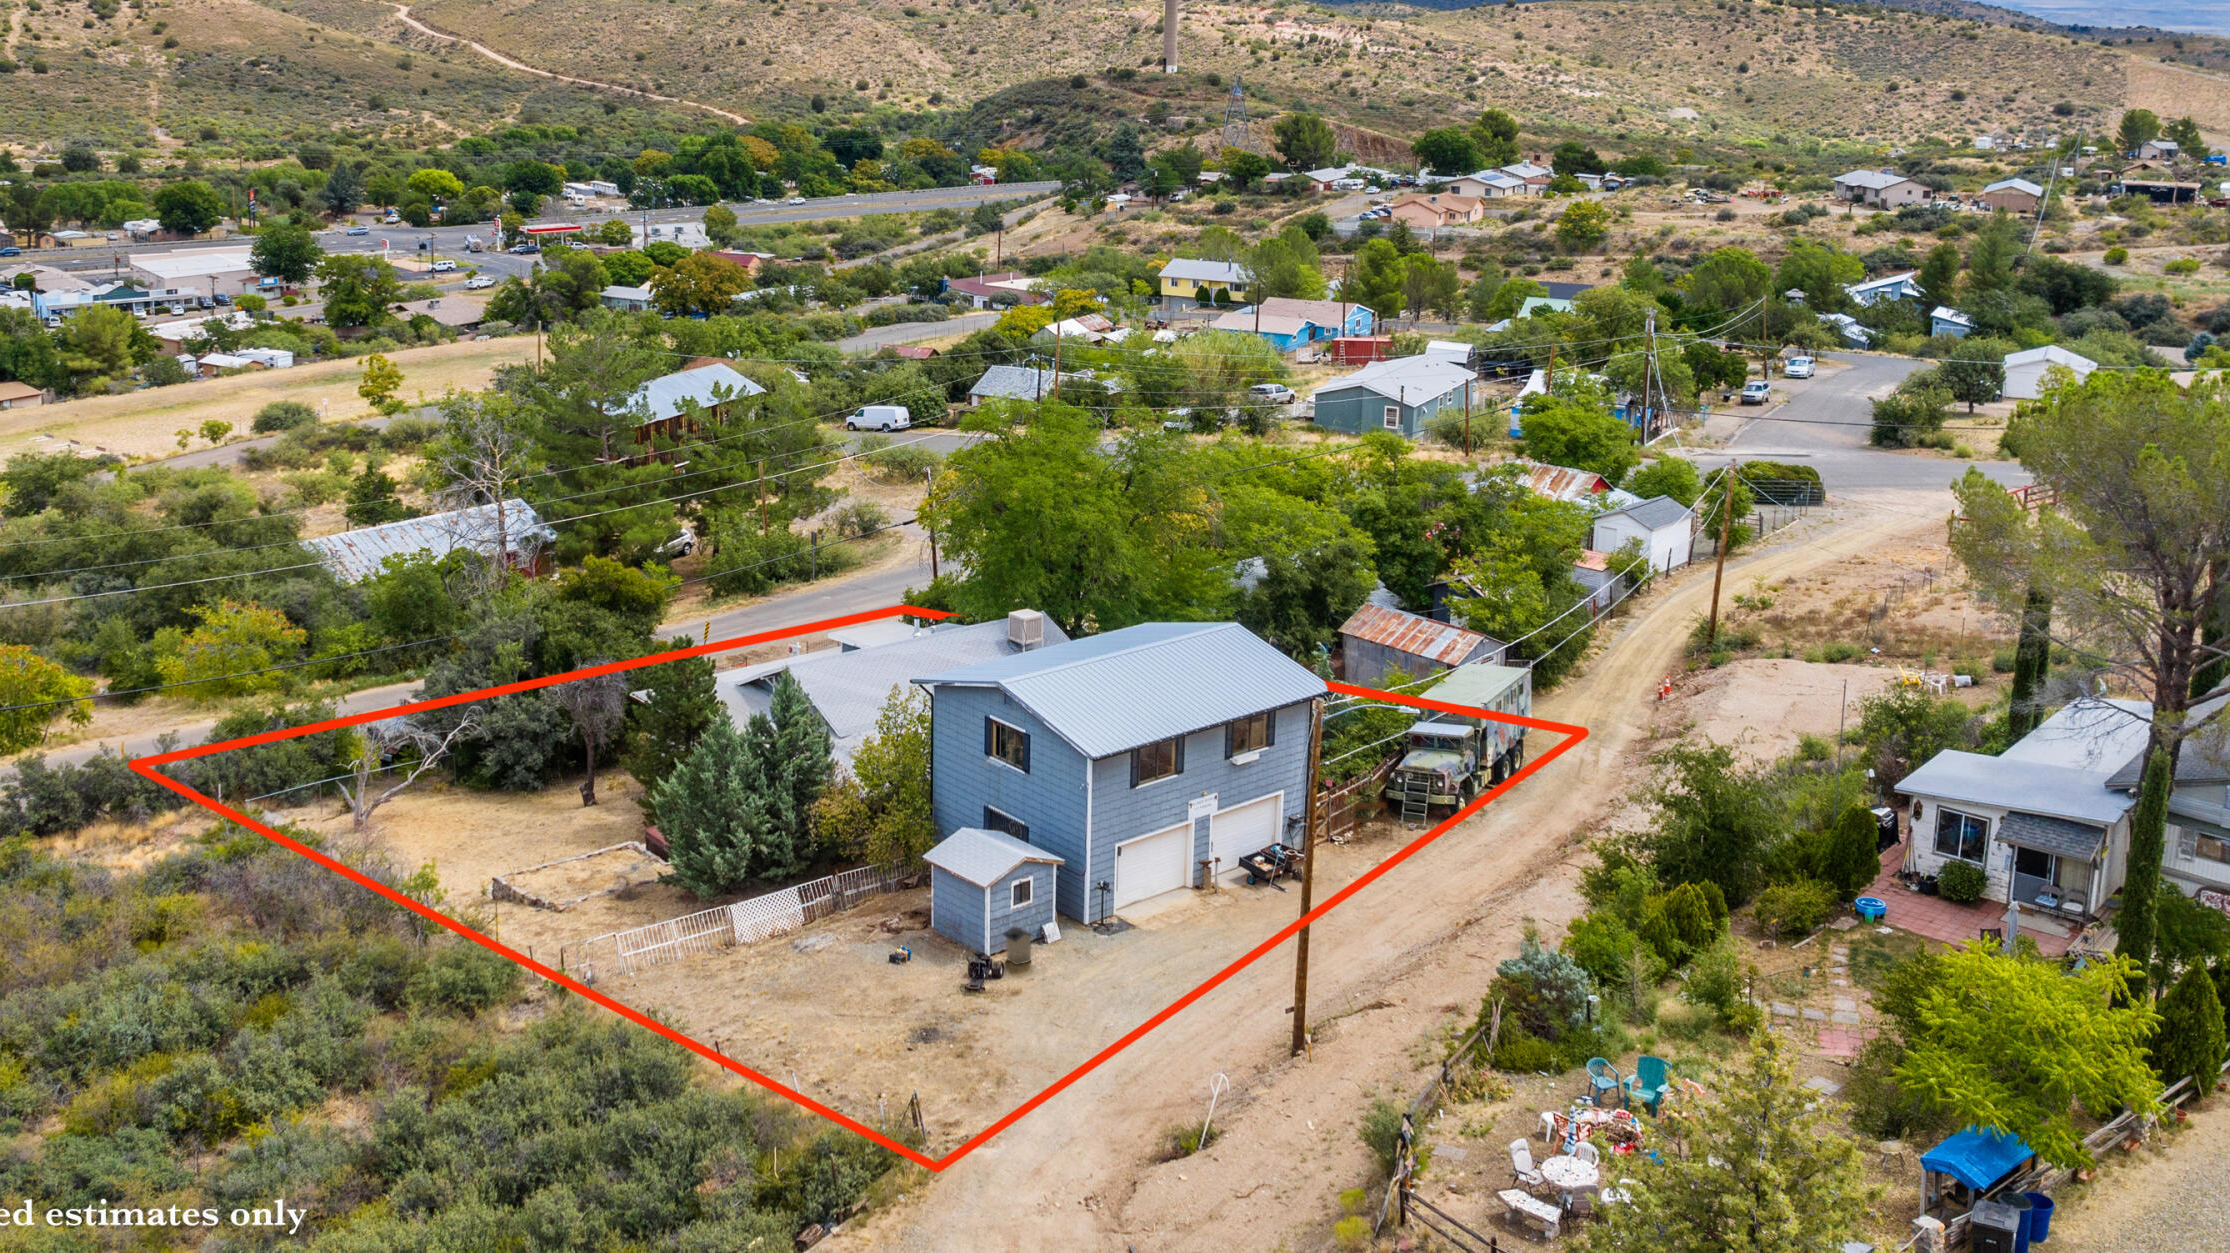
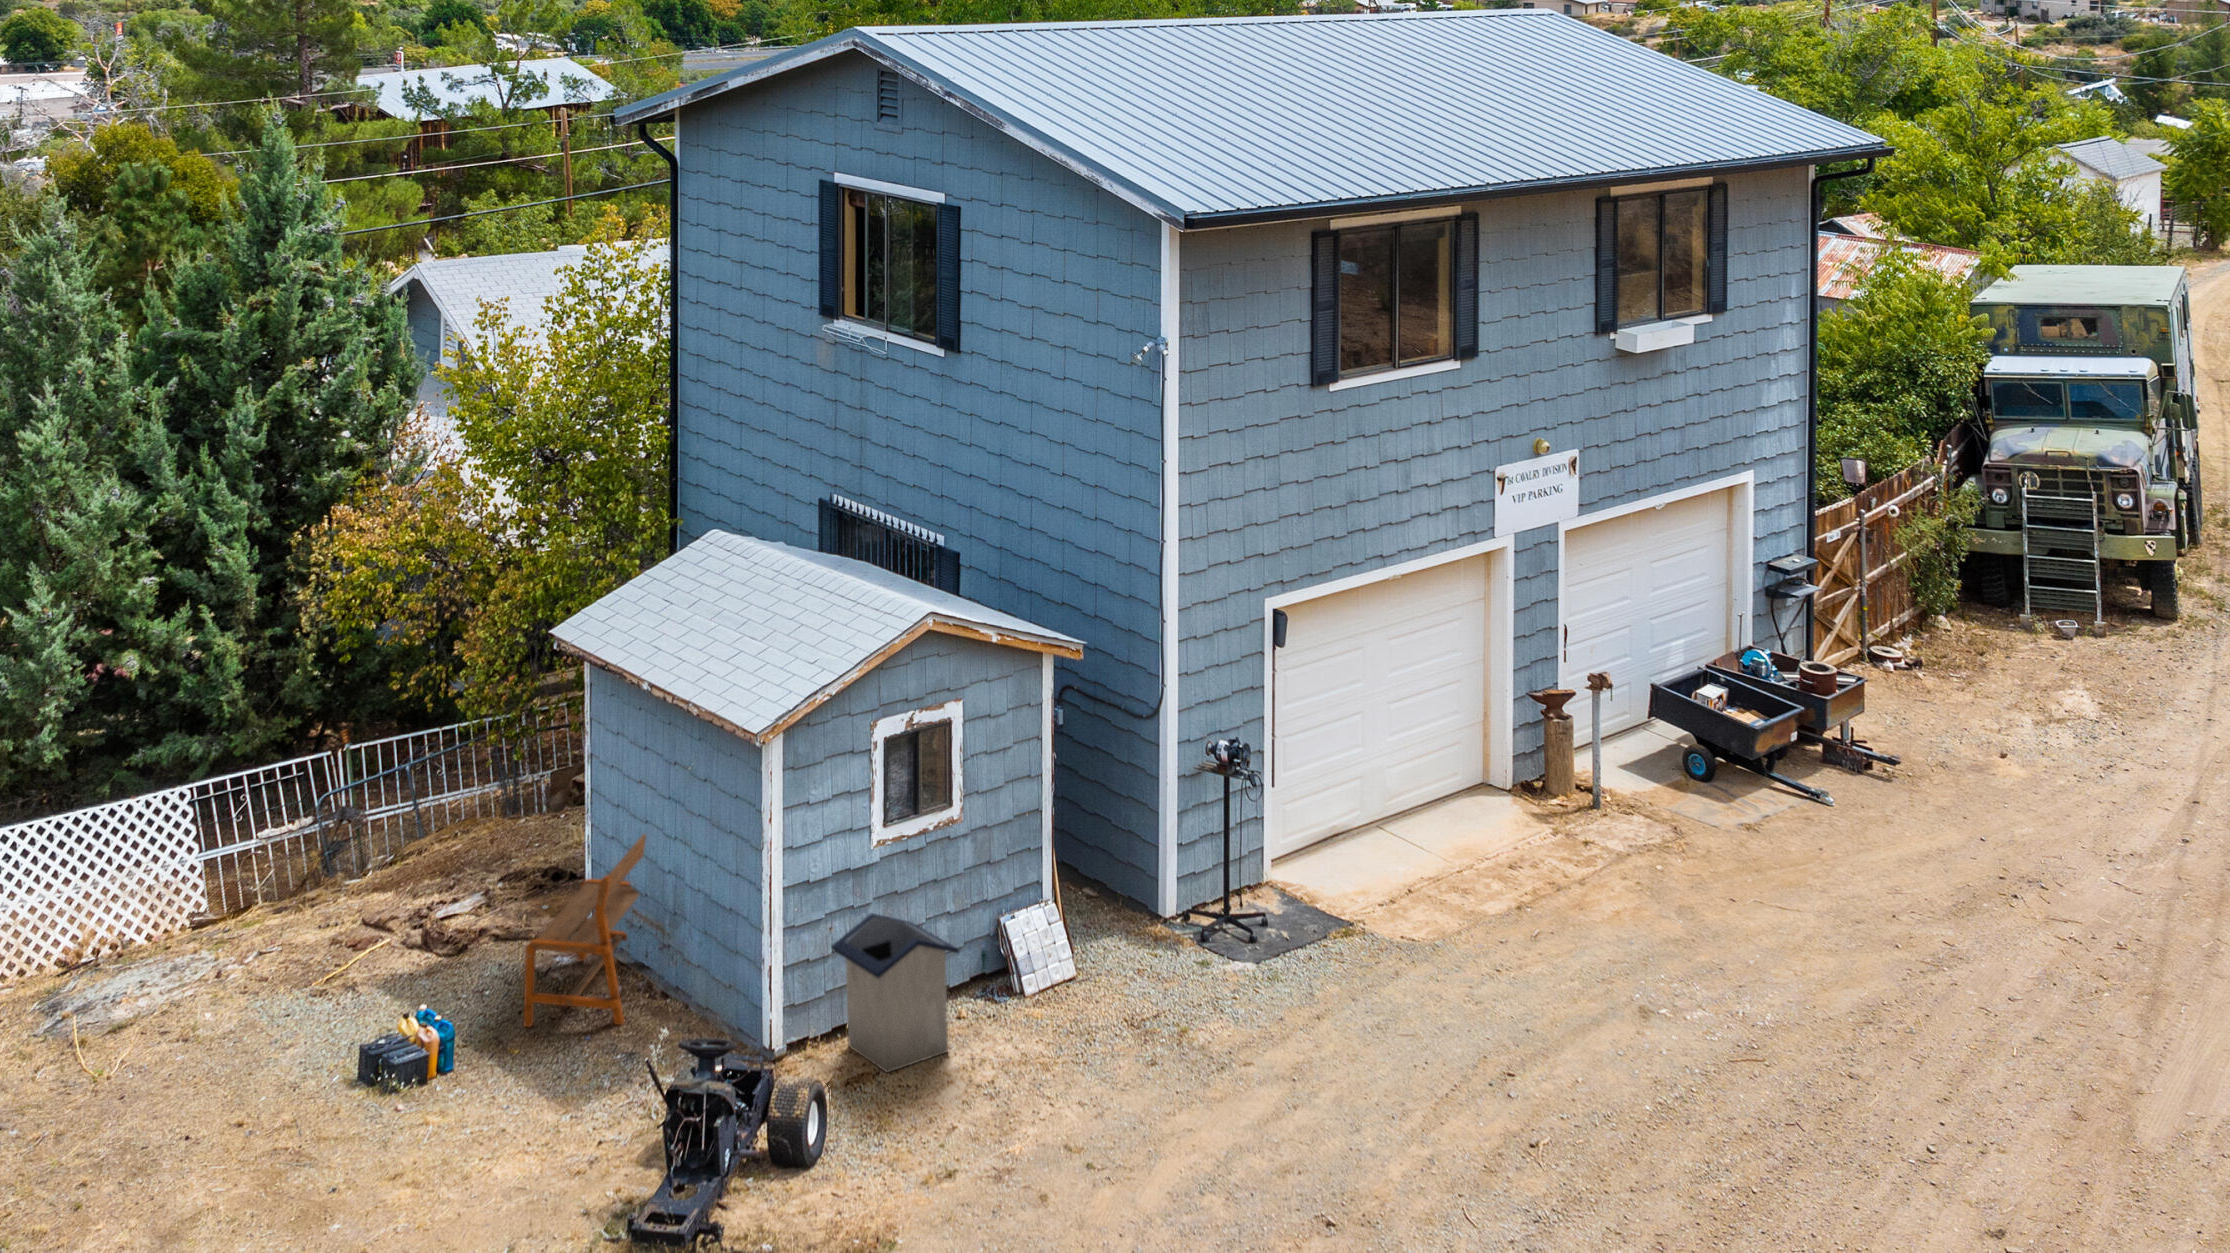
bench: present [1353,802,1392,839] -> present [523,834,646,1027]

